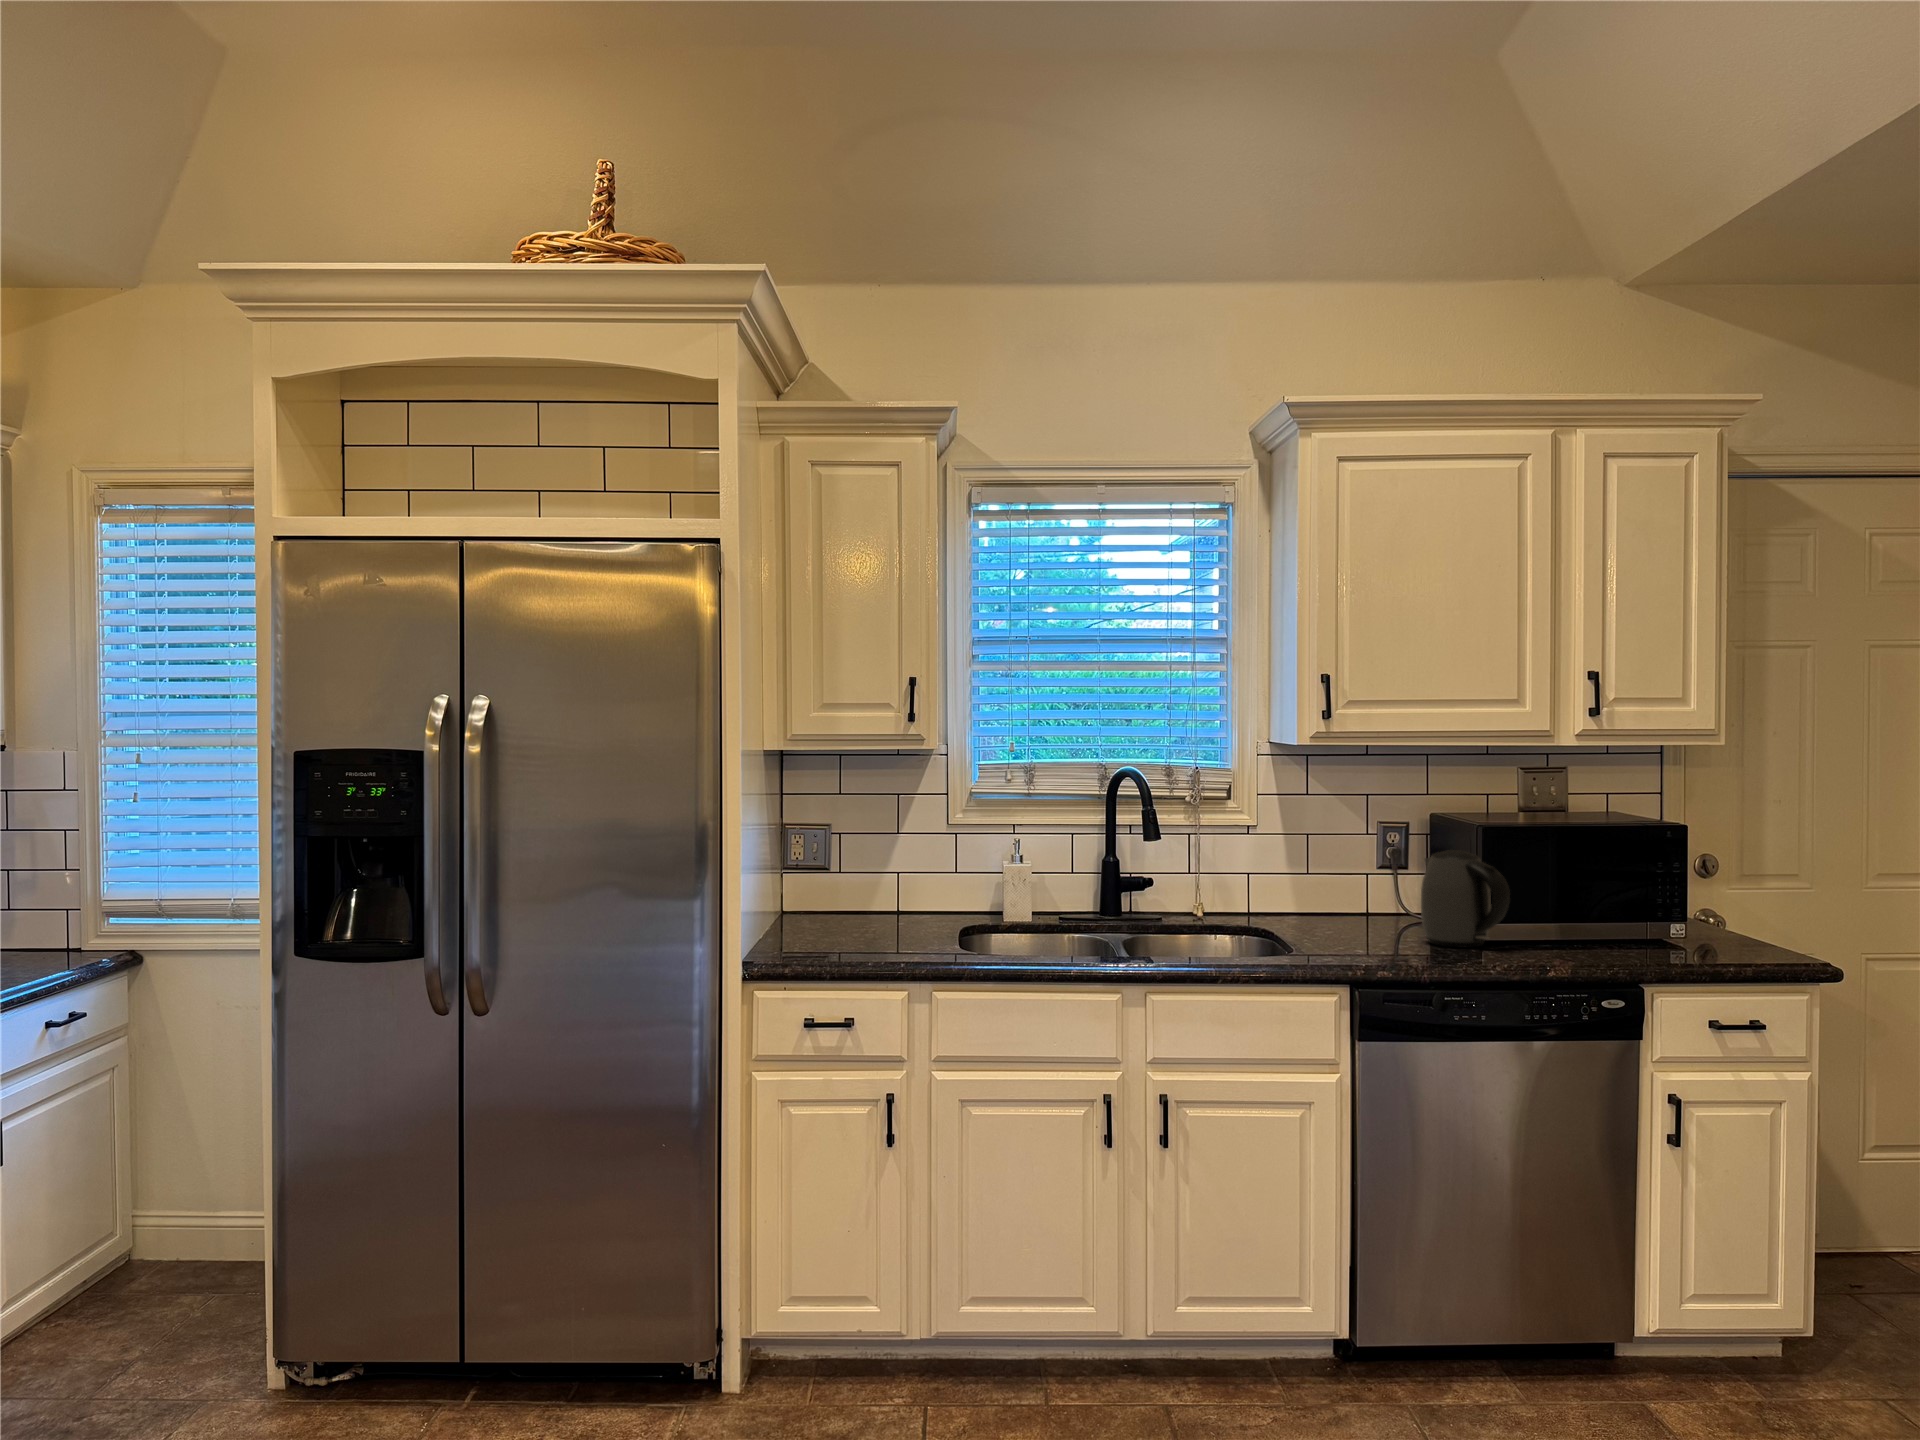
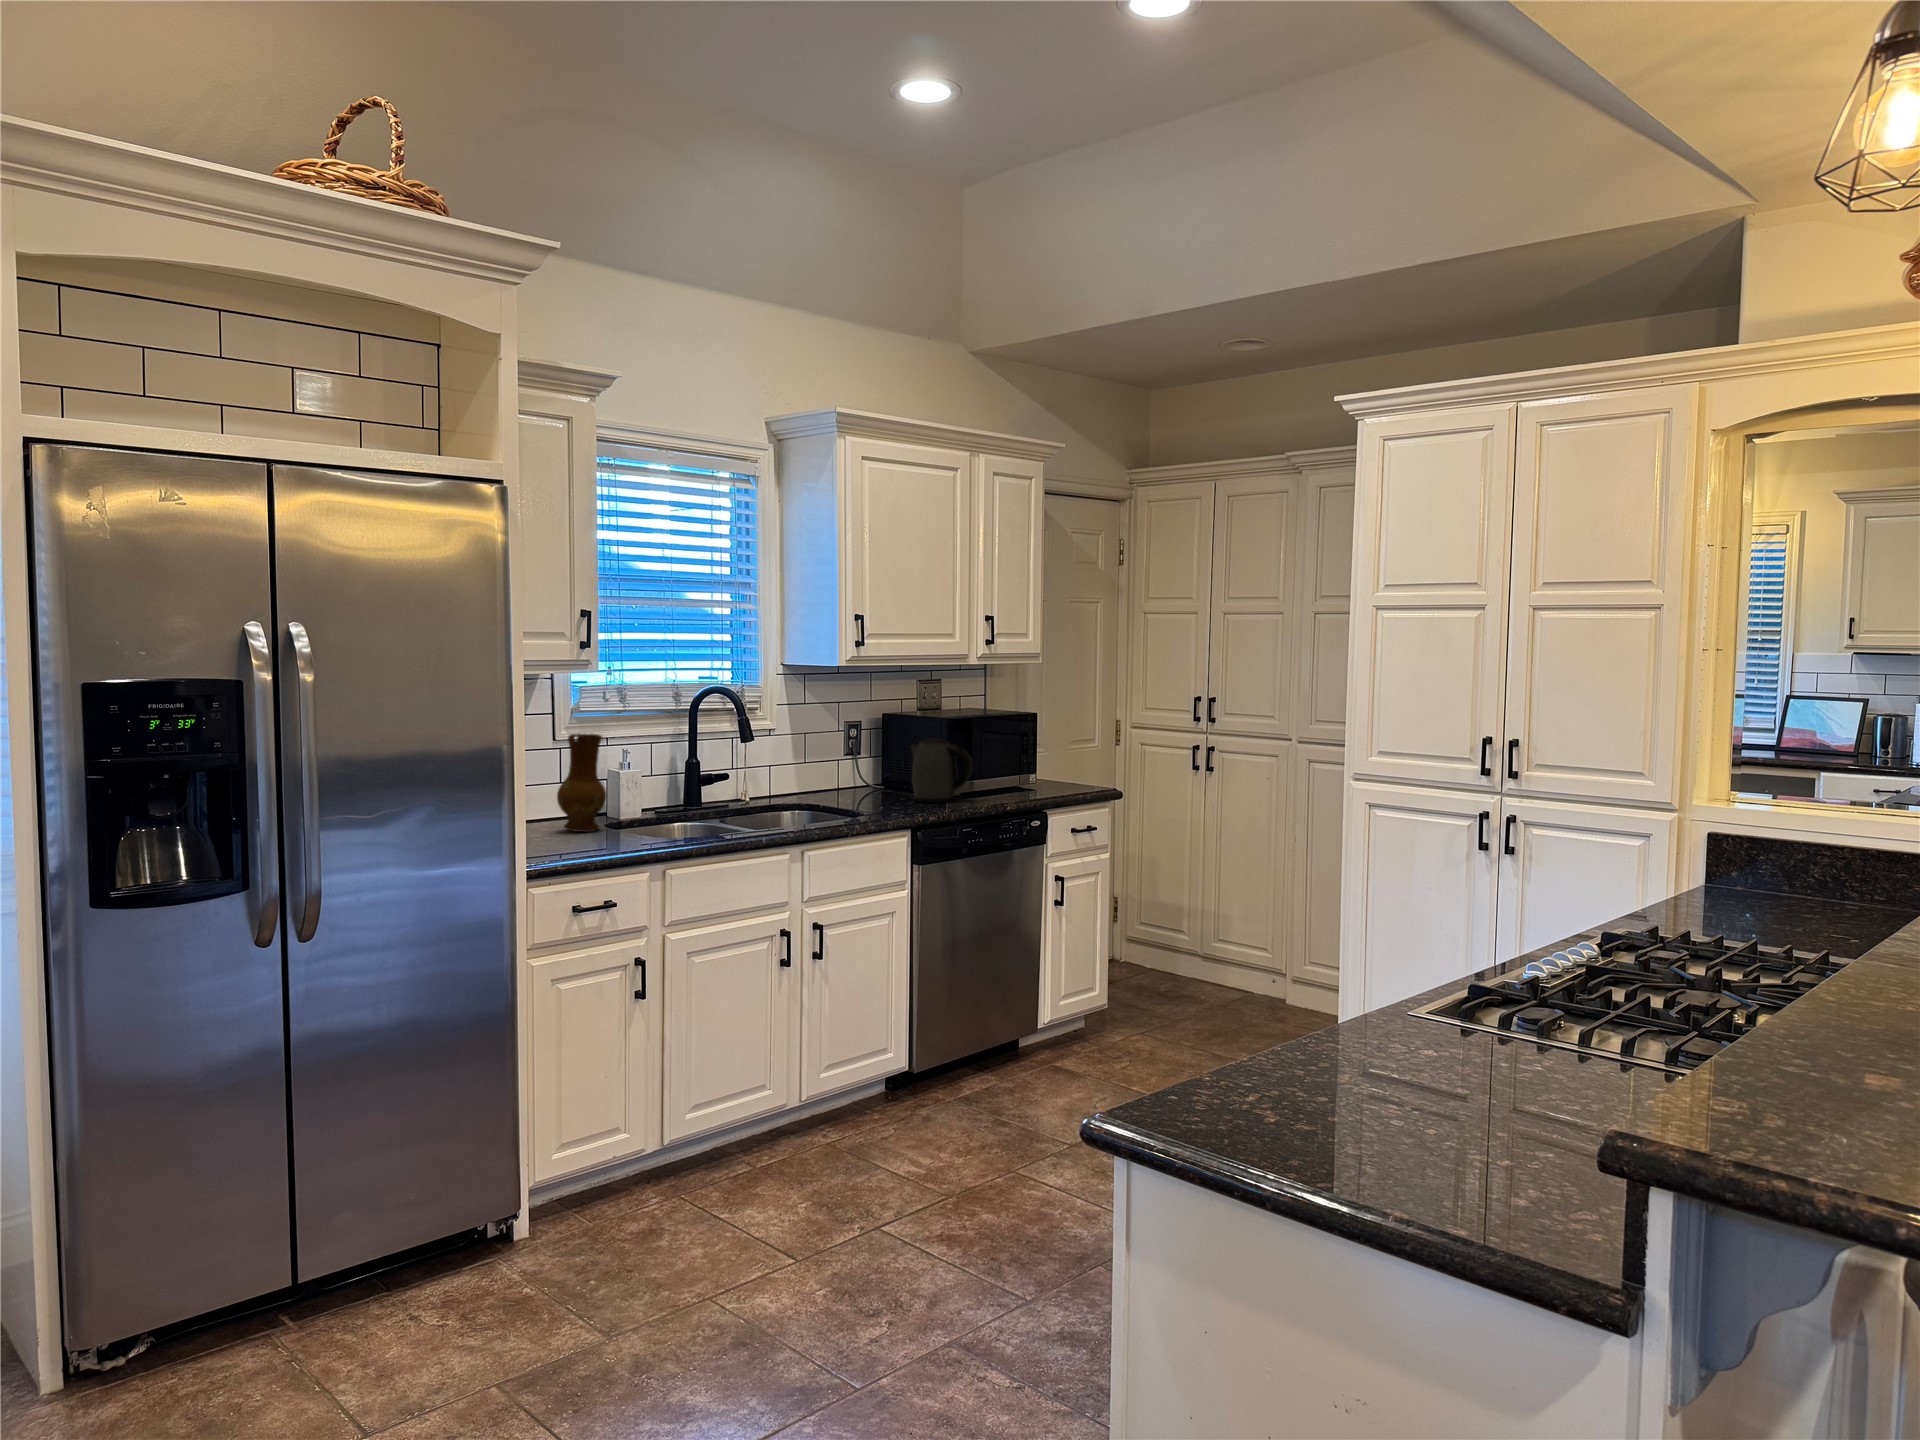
ceramic jug: none [924,817,982,934] -> present [557,734,606,832]

